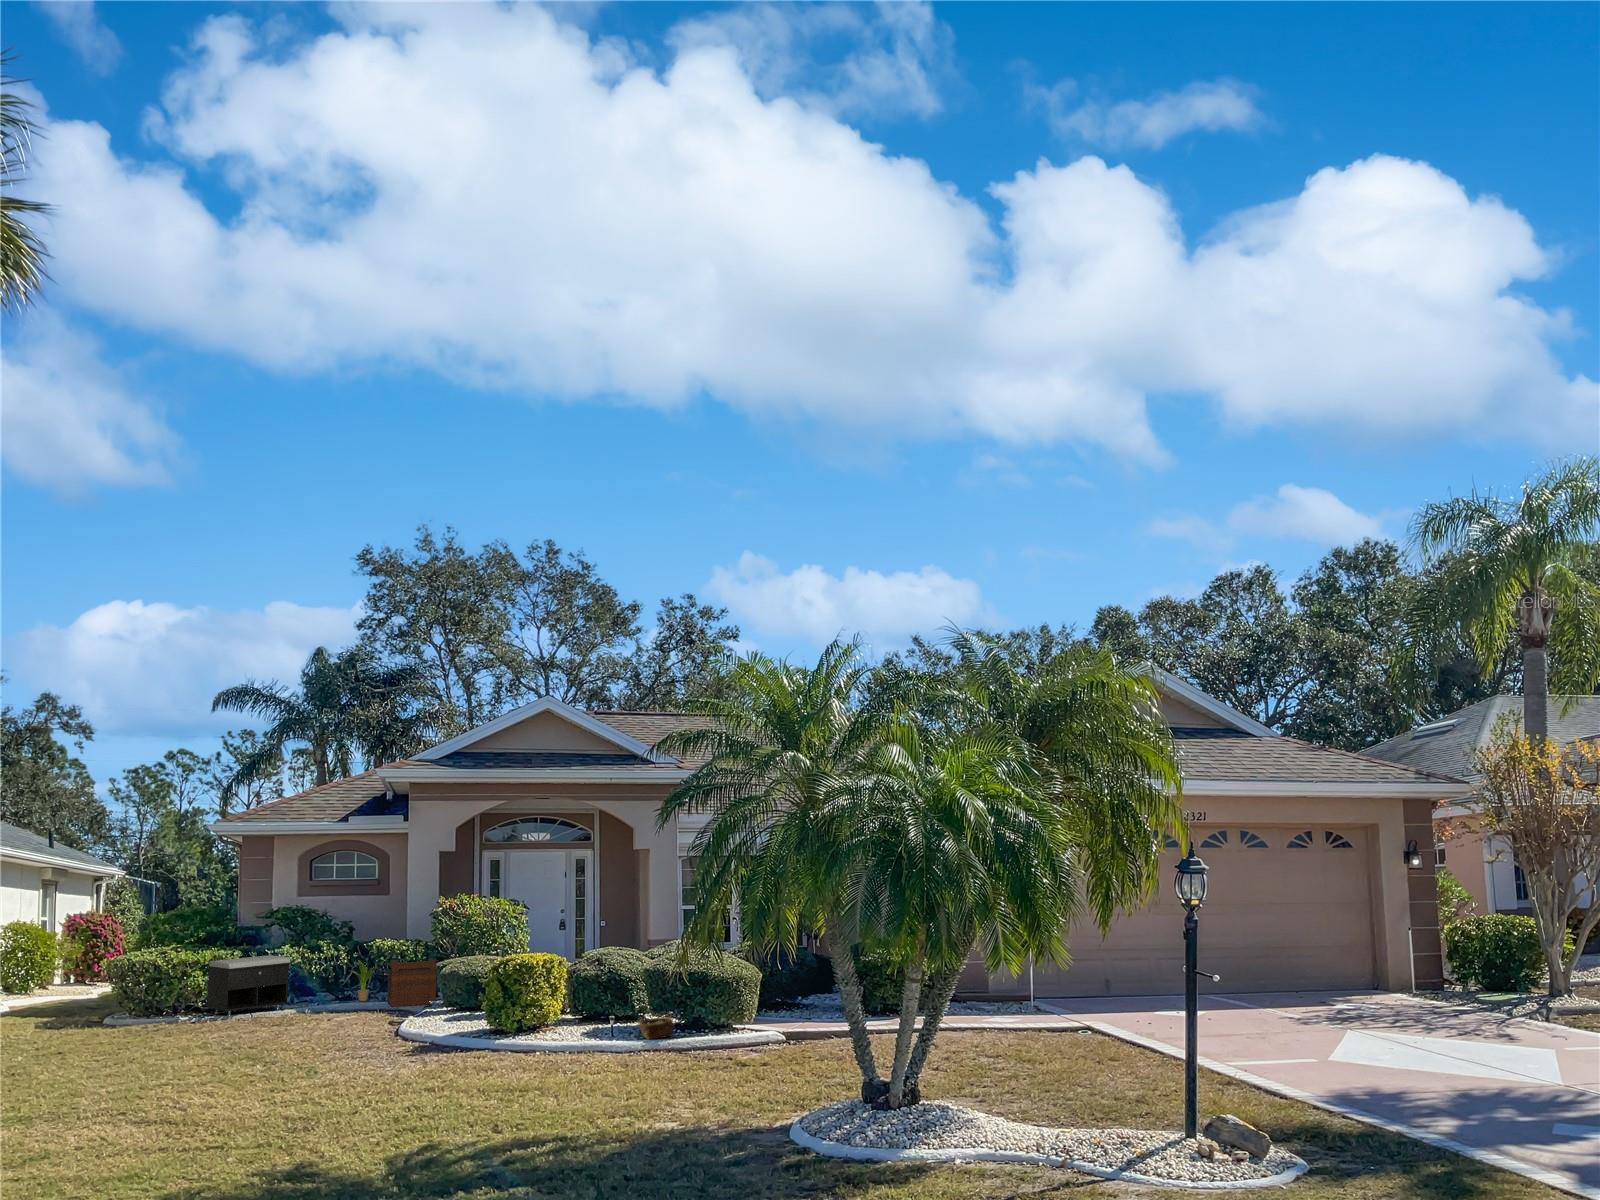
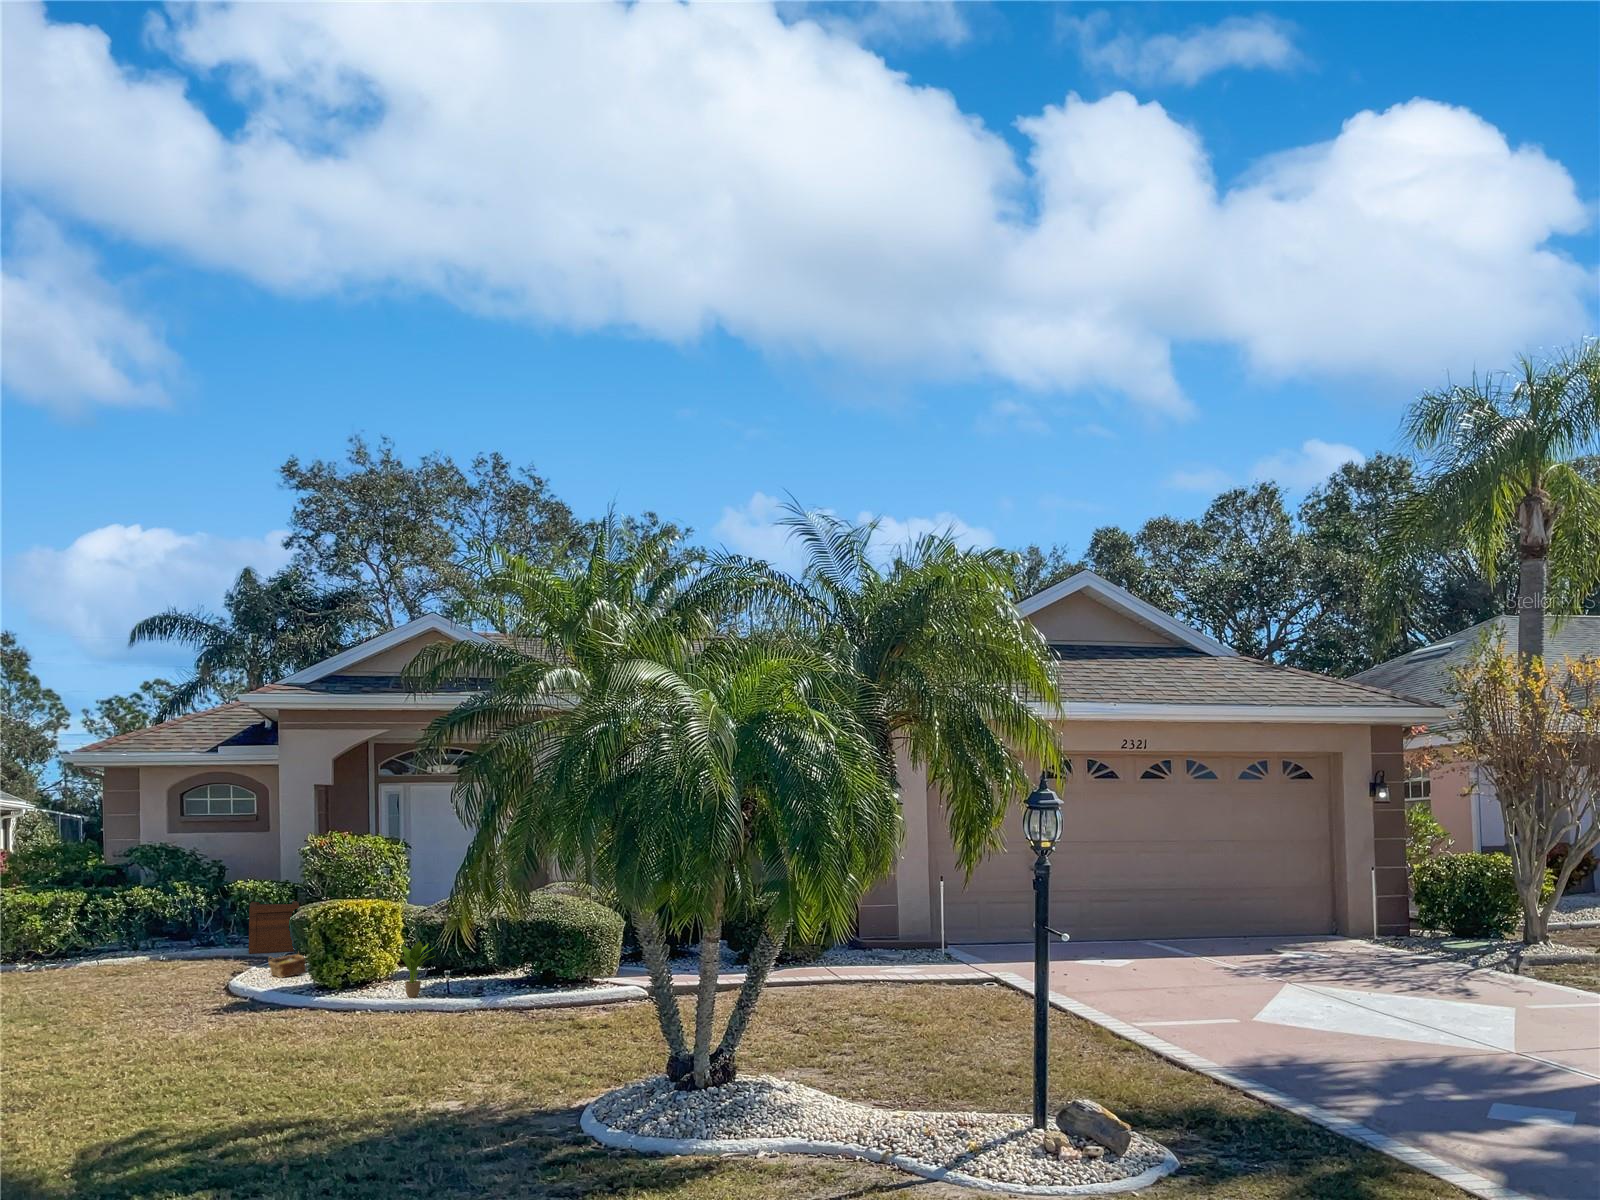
storage bench: present [207,955,290,1016] -> none [43,898,137,965]
potted plant: present [350,960,375,1001] -> present [396,941,434,998]
woven basket: present [638,1013,673,1039] -> present [269,952,306,978]

